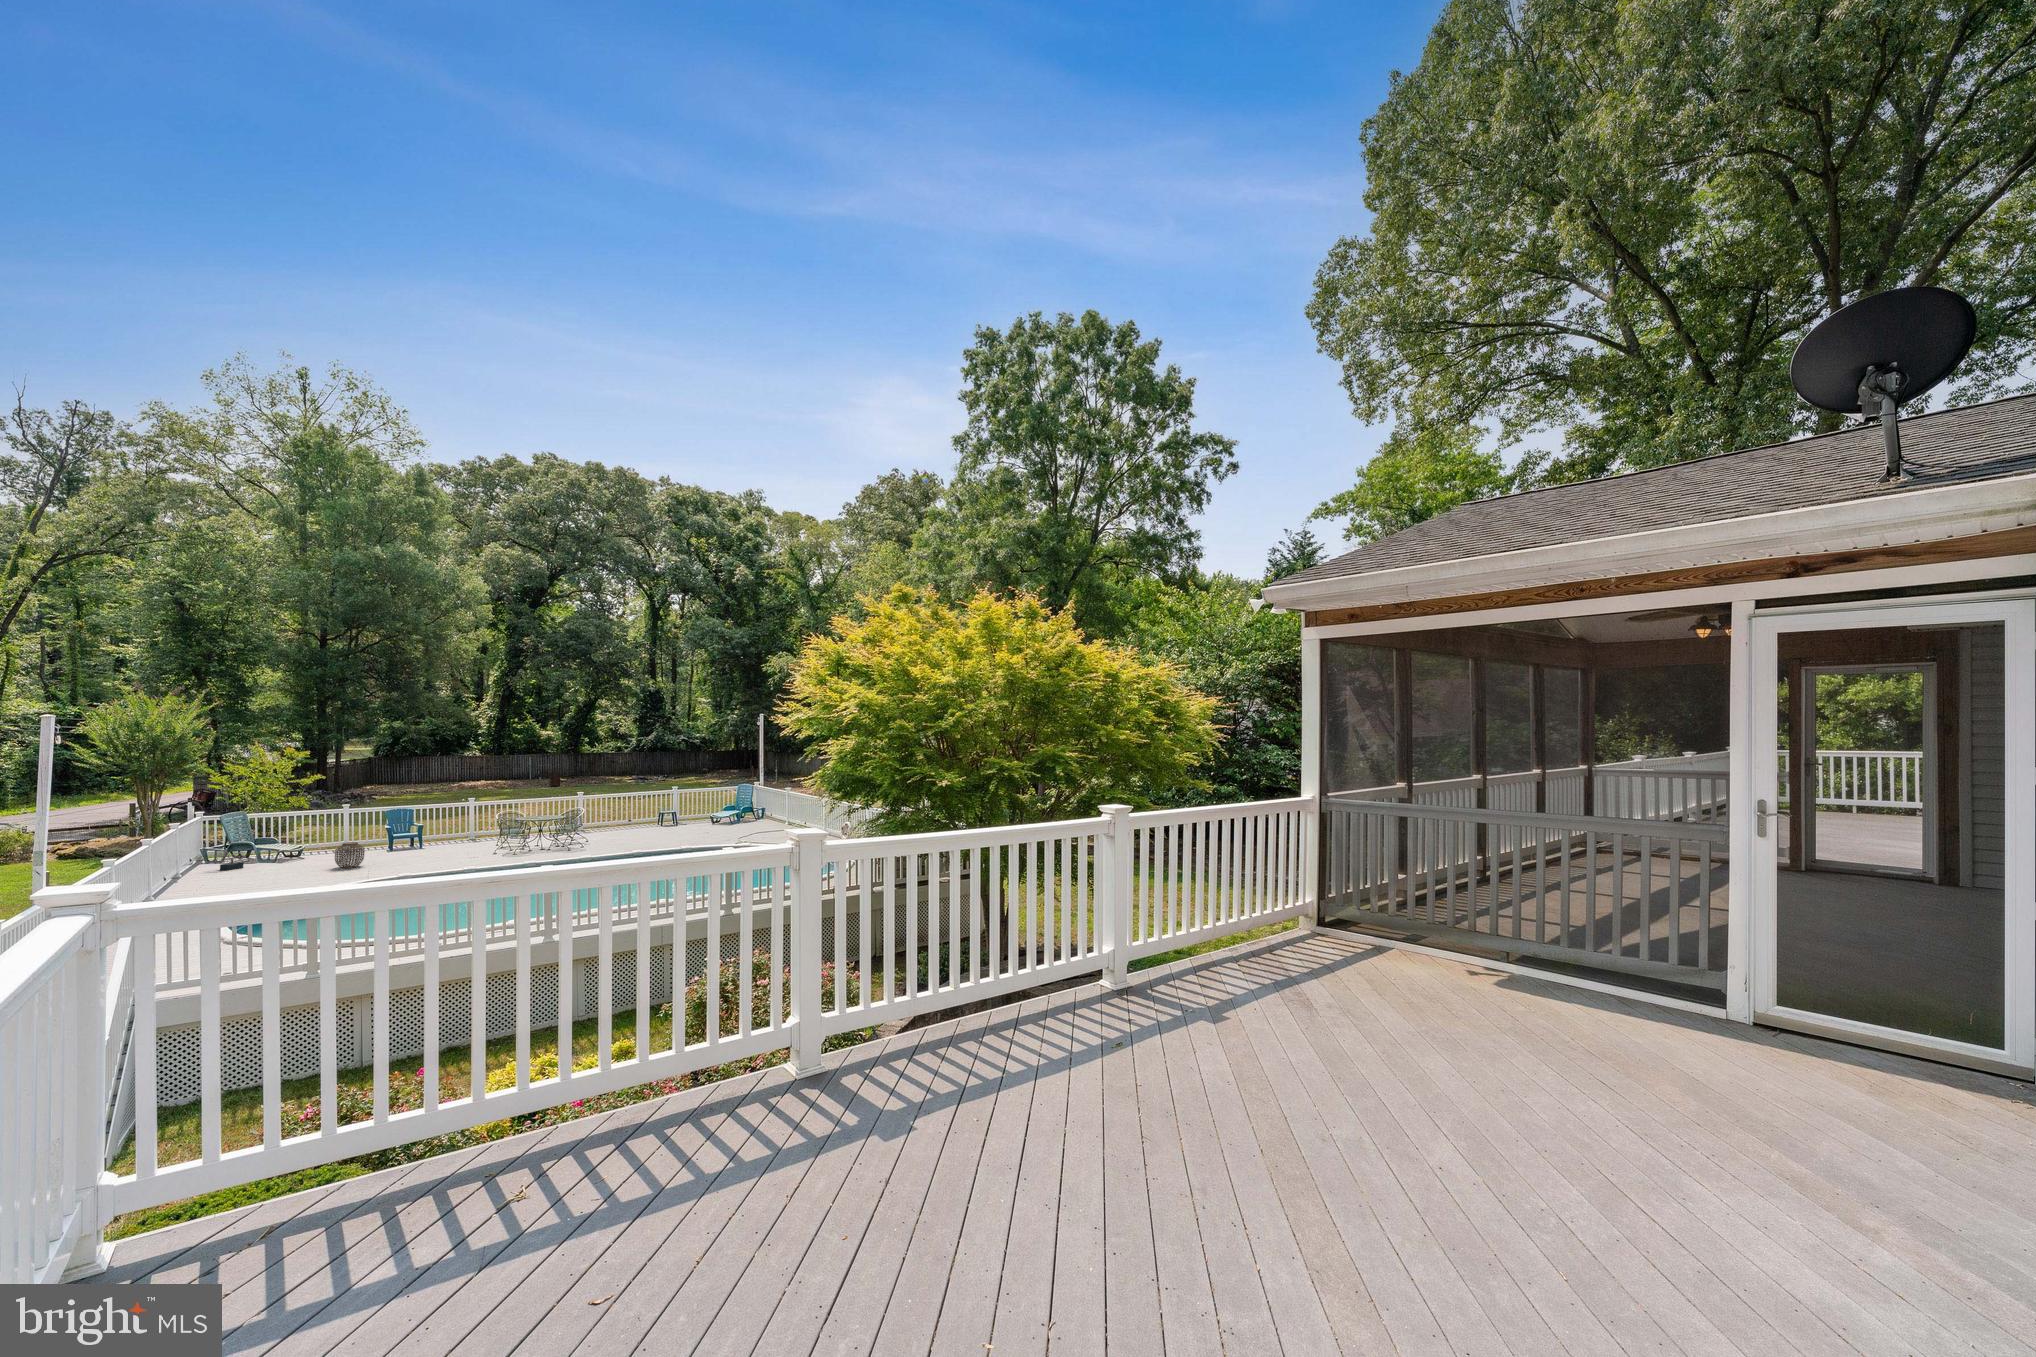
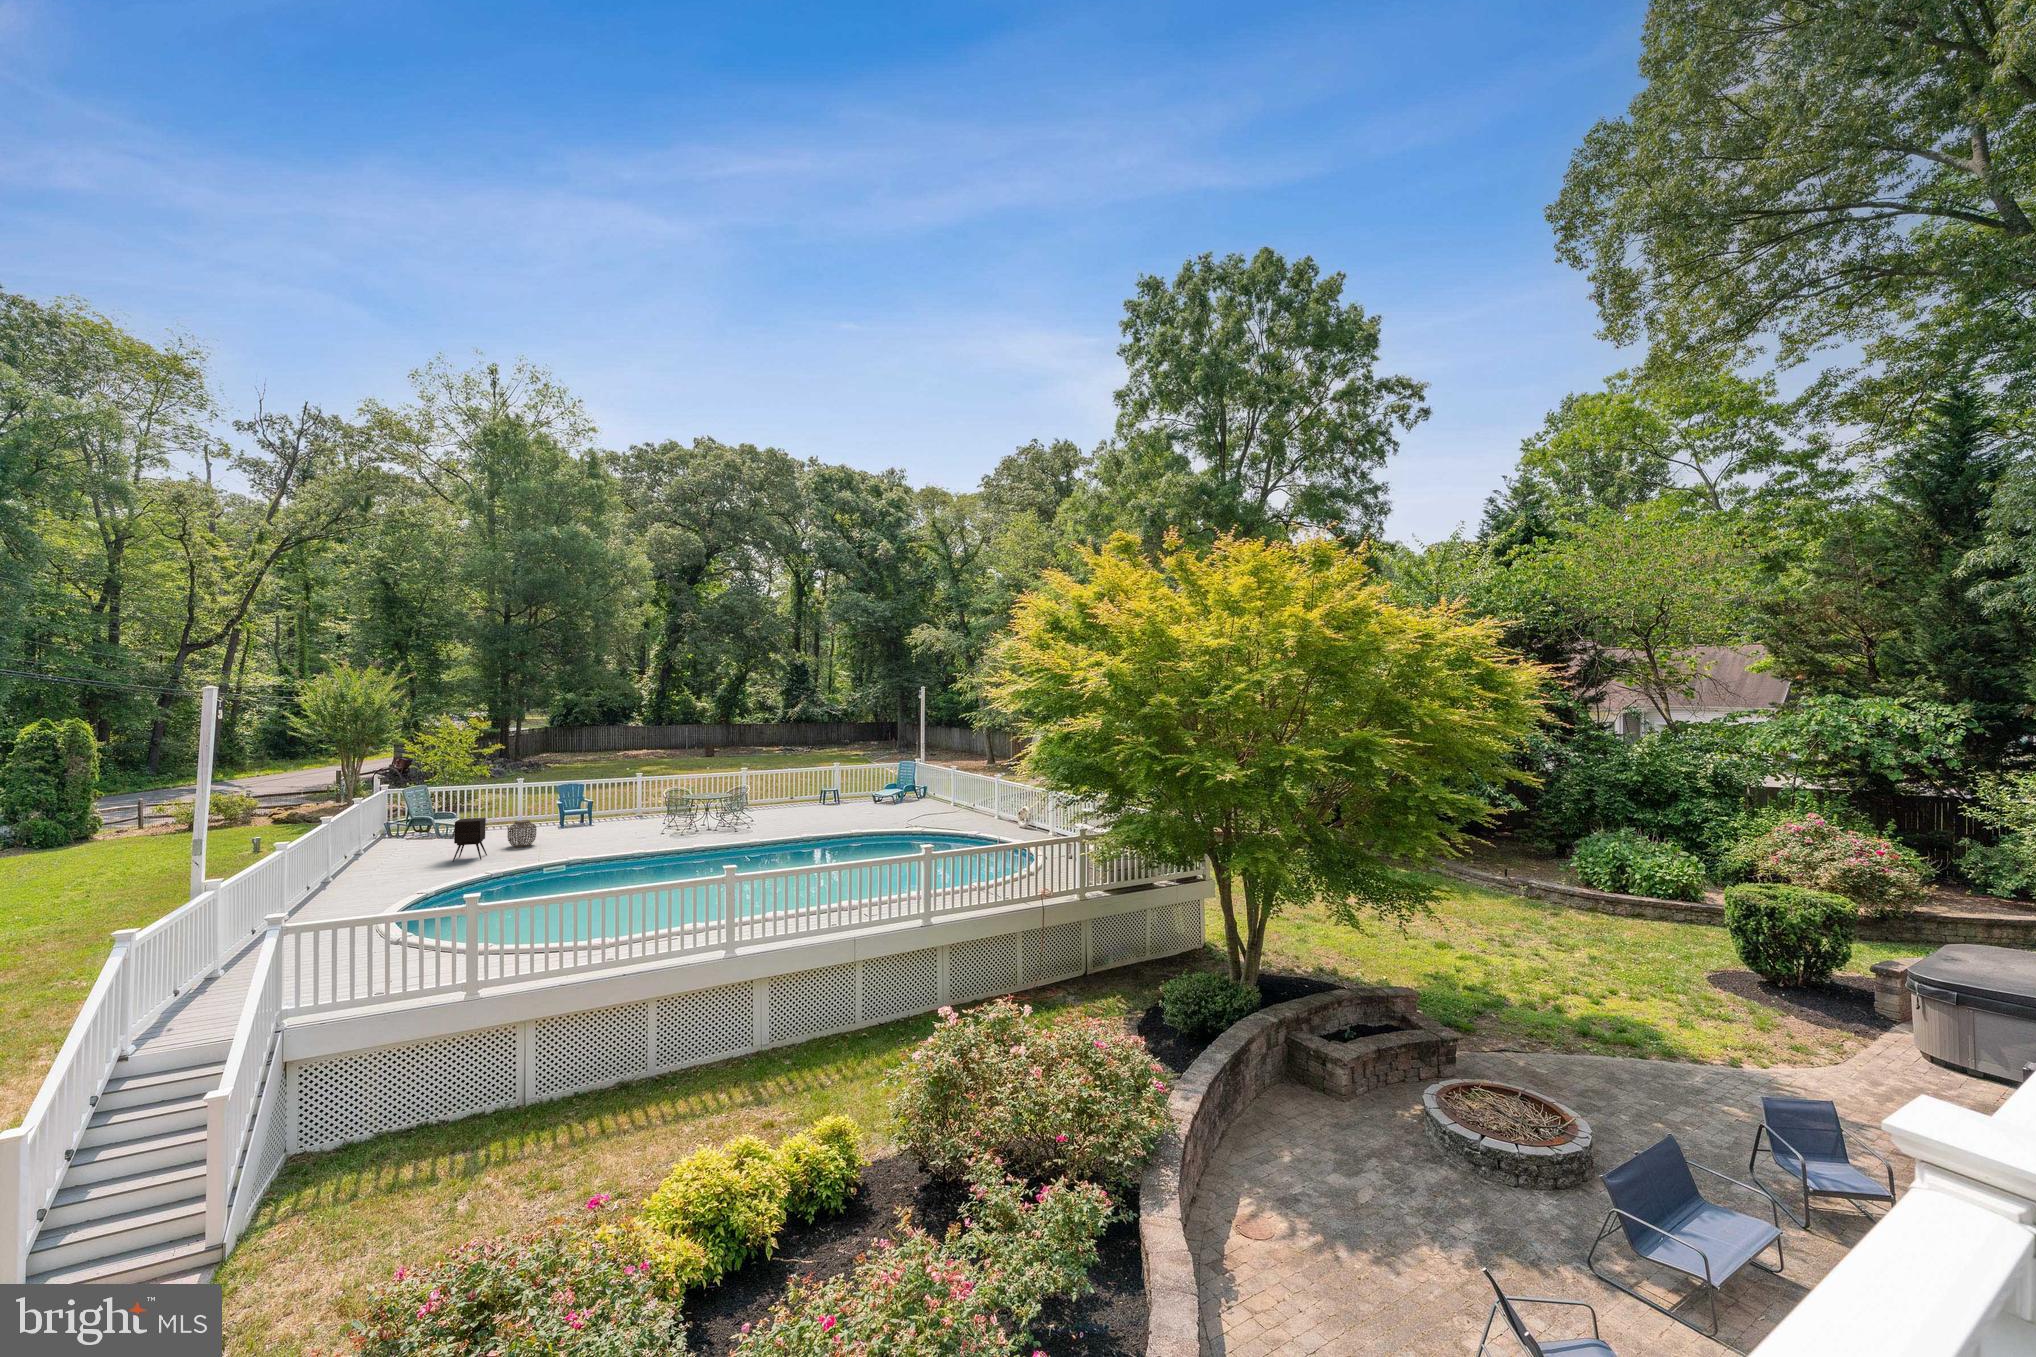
side table: none [280,839,314,881] -> present [453,818,487,861]
decorative plant: present [215,850,245,870] -> none [394,826,424,847]

